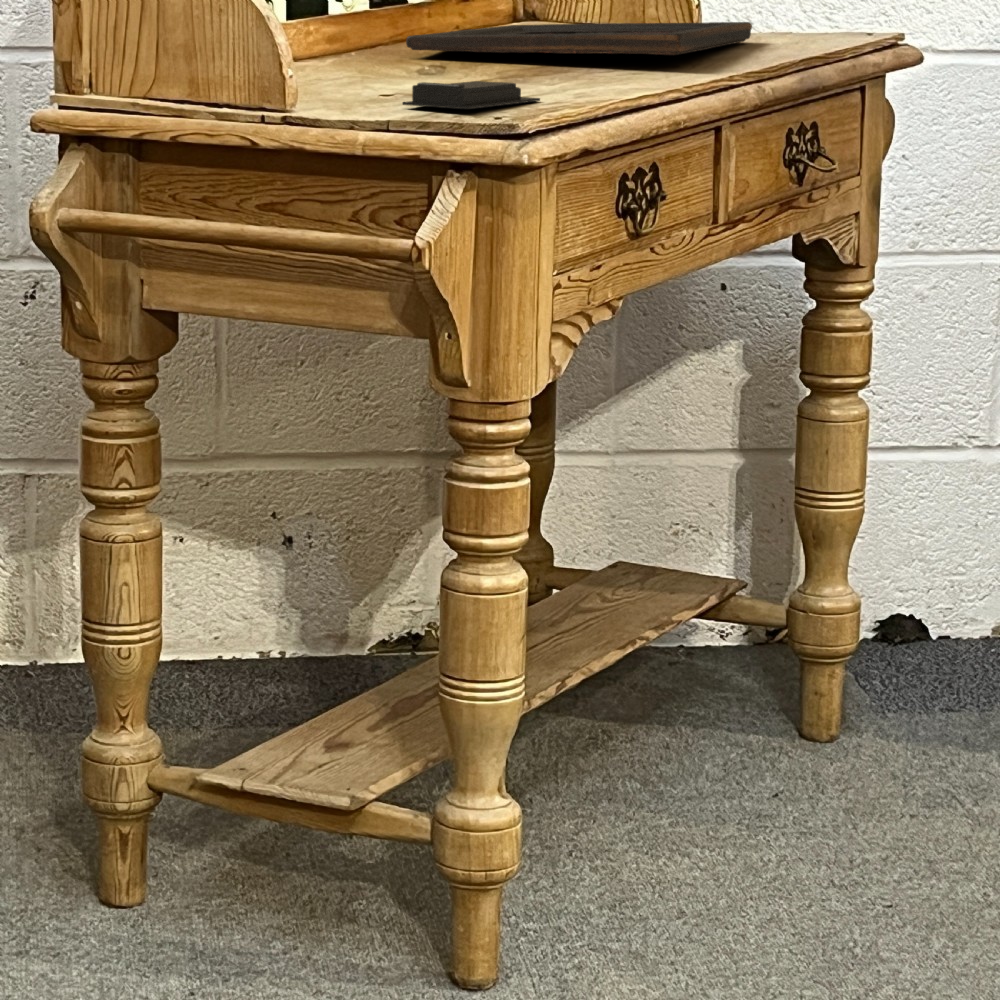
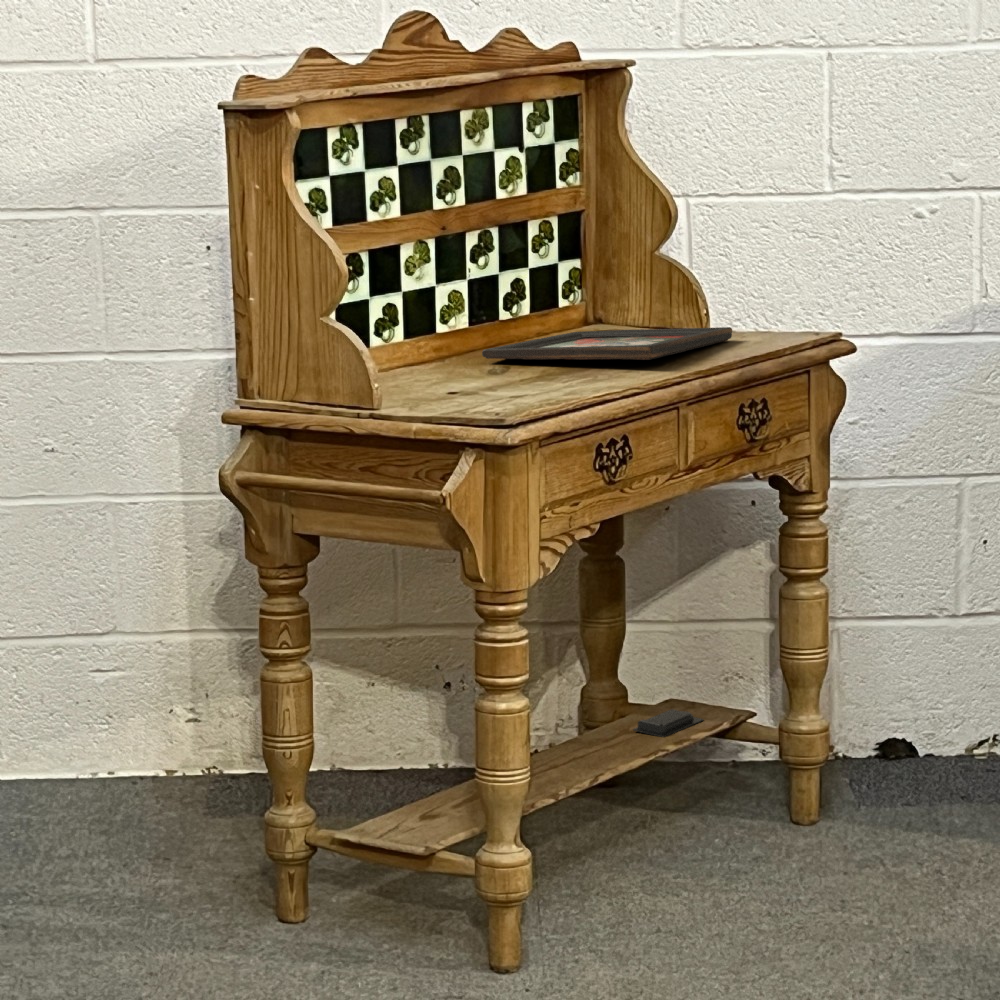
soap bar: present [402,81,540,109] -> present [633,709,703,737]

